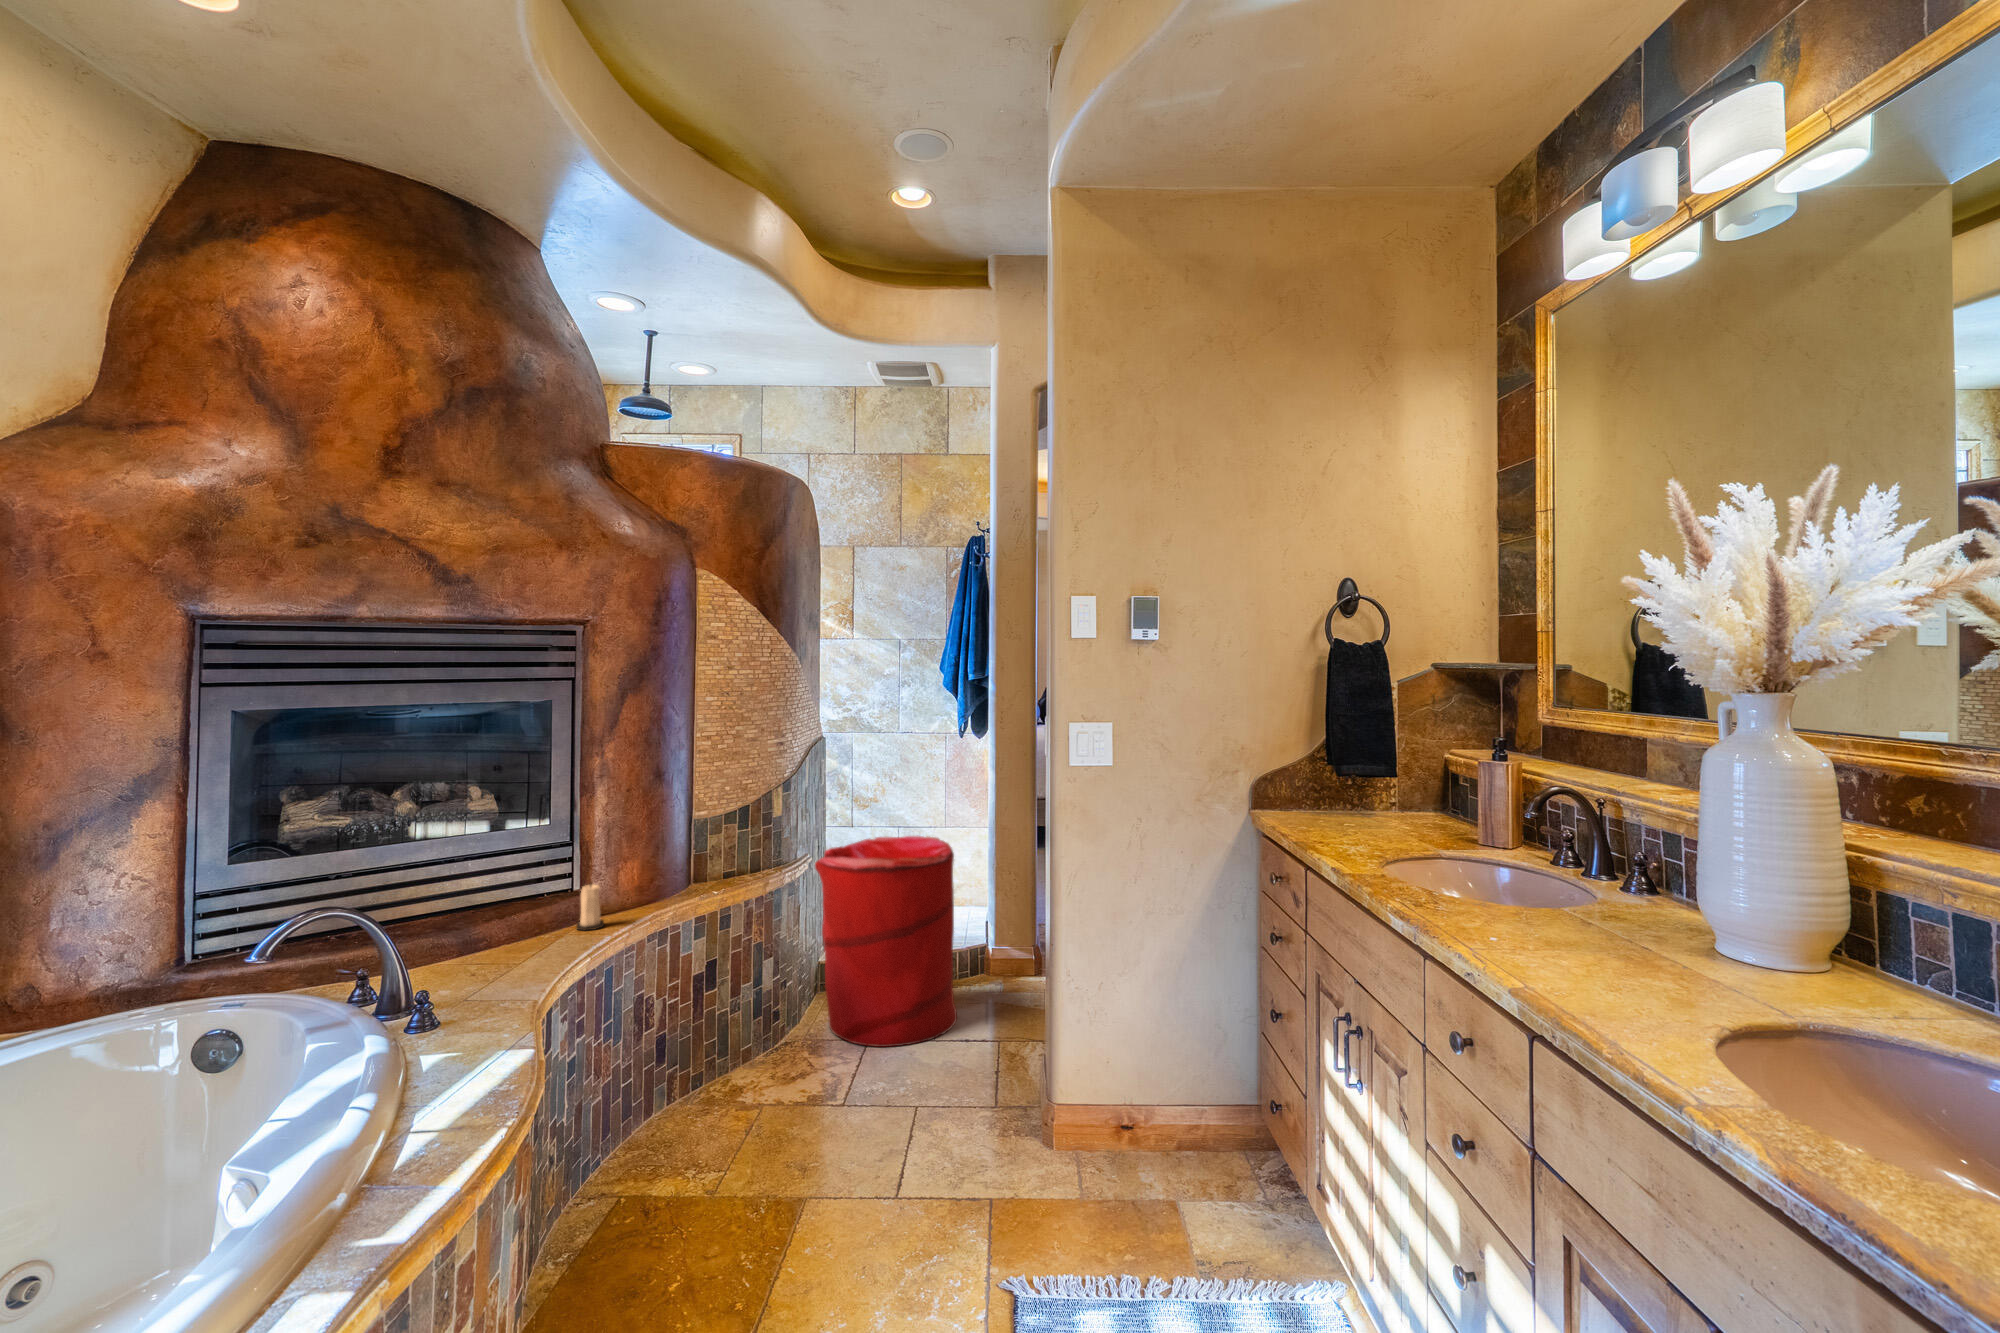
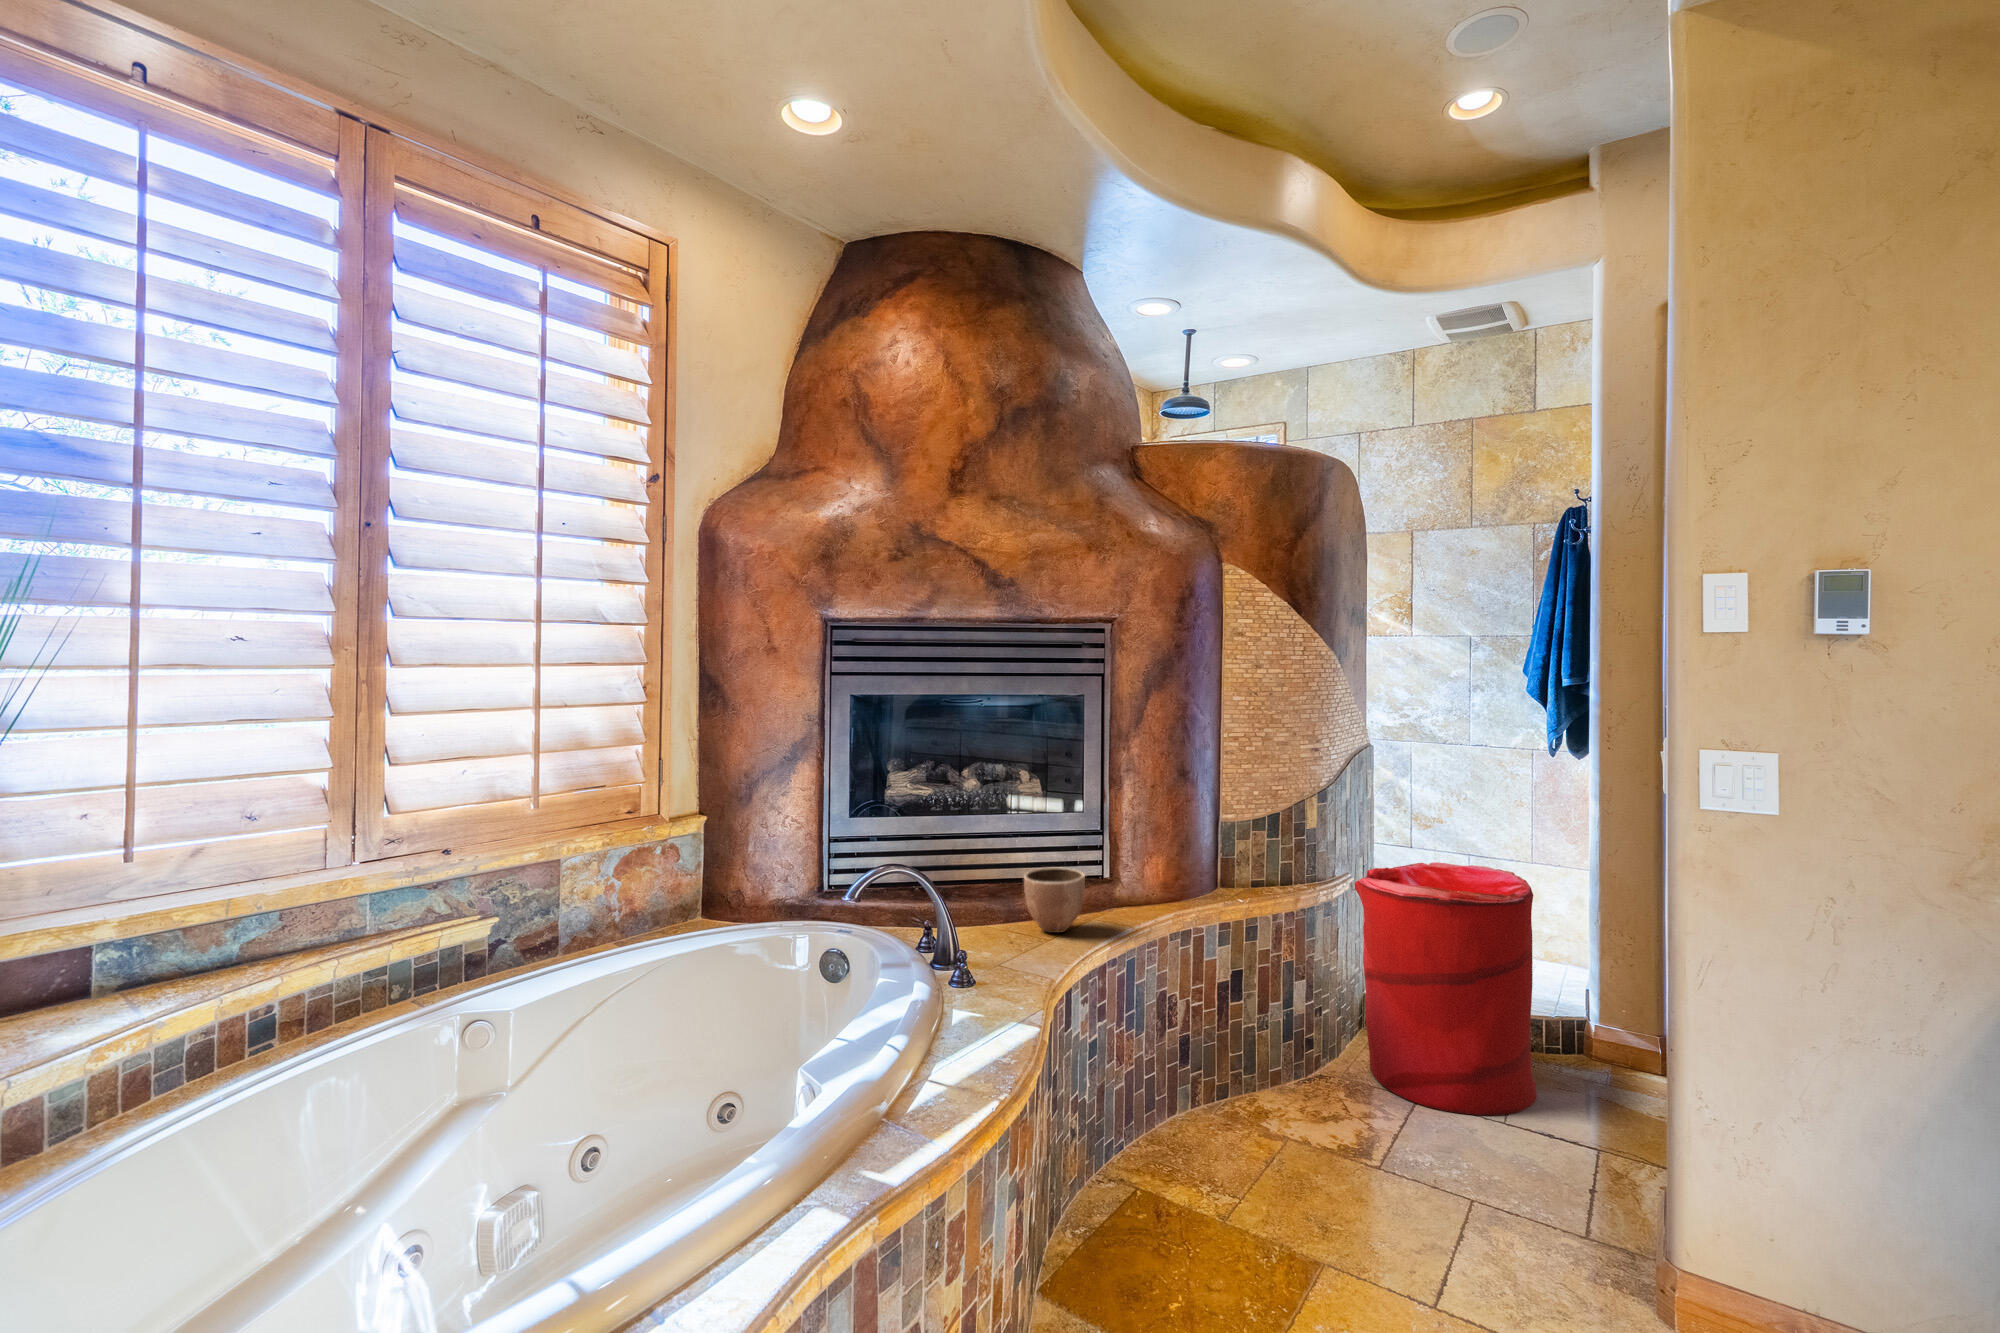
candle: present [577,884,604,930] -> none [1106,872,1131,919]
decorative bowl: none [483,885,557,956] -> present [1024,868,1085,933]

